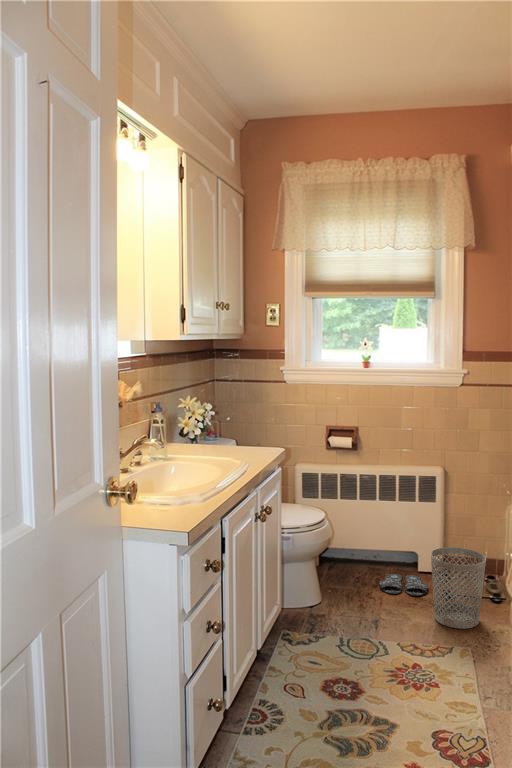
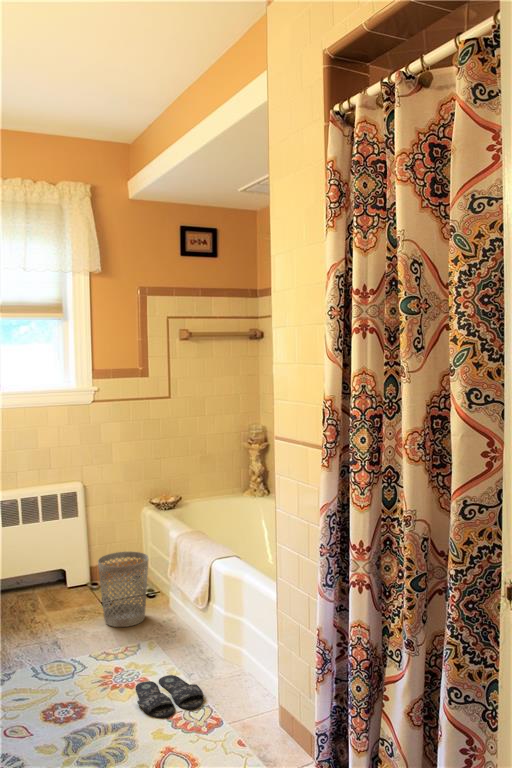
slippers: present [379,574,428,596] -> present [136,675,203,718]

